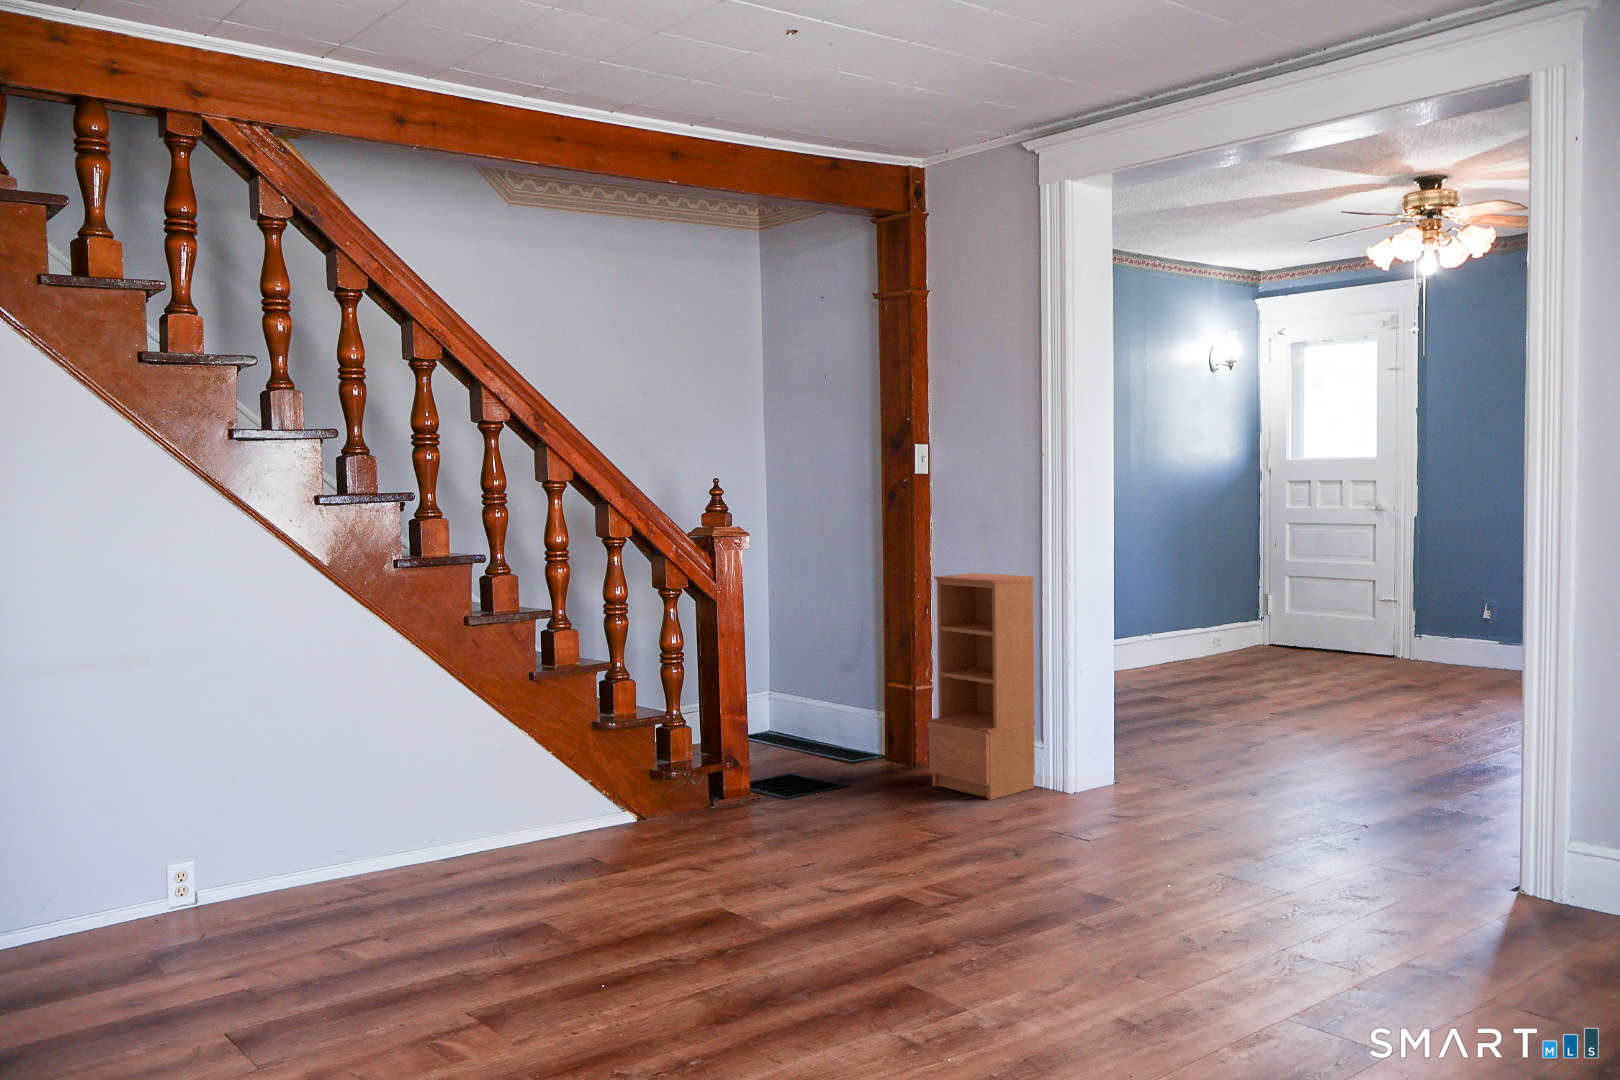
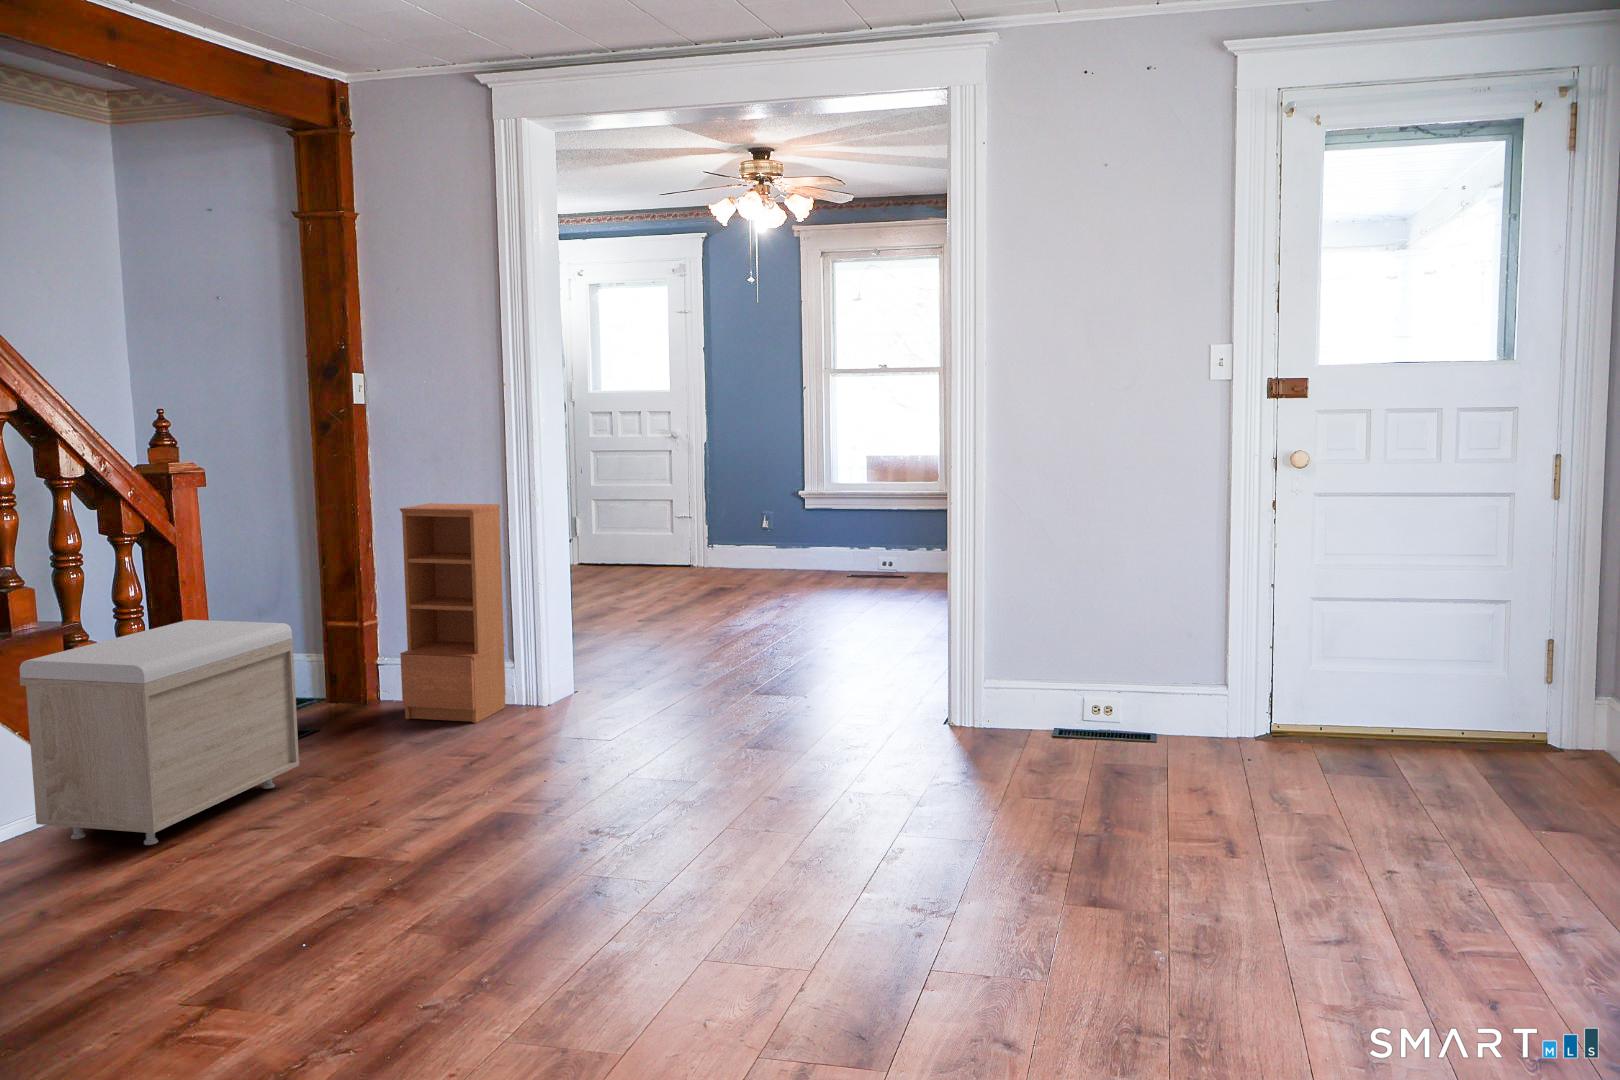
storage bench: none [549,668,783,865] -> present [20,620,299,845]

